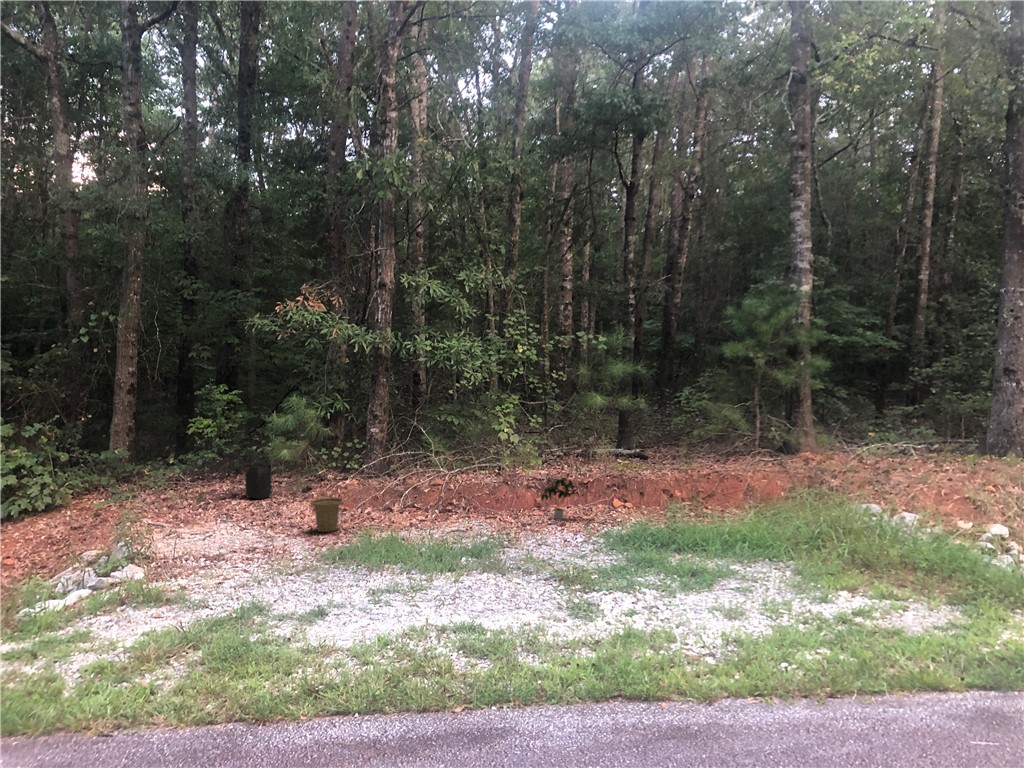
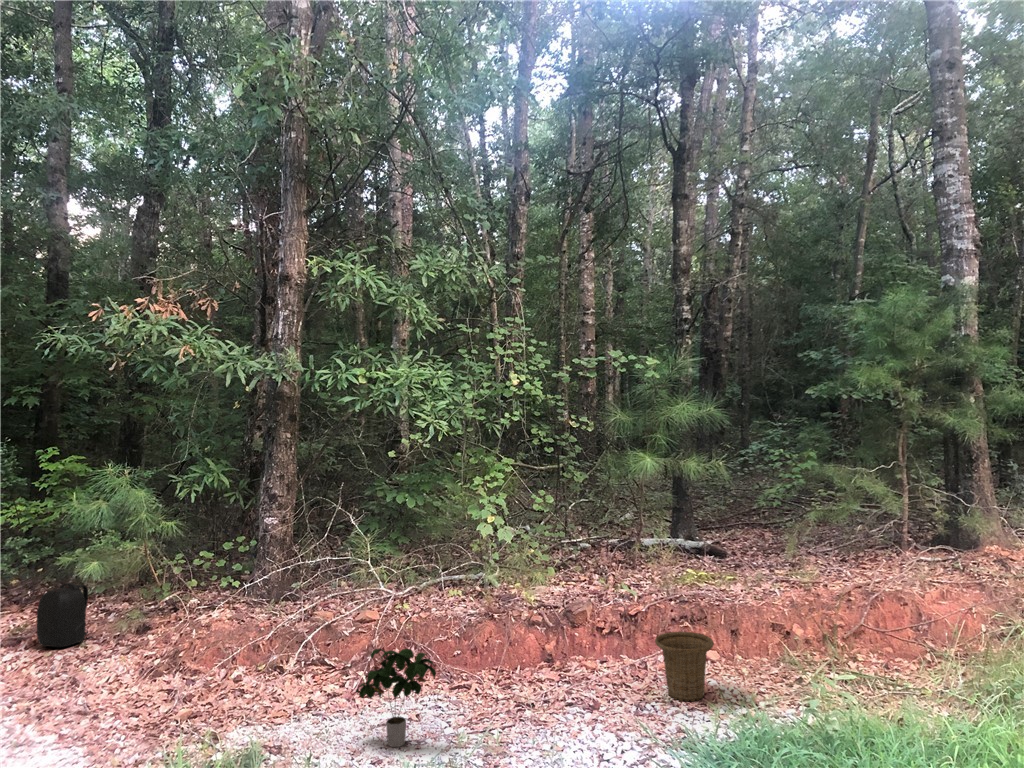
potted plant: present [541,478,578,521] -> present [356,648,436,747]
basket: present [311,498,343,532] -> present [655,632,714,701]

